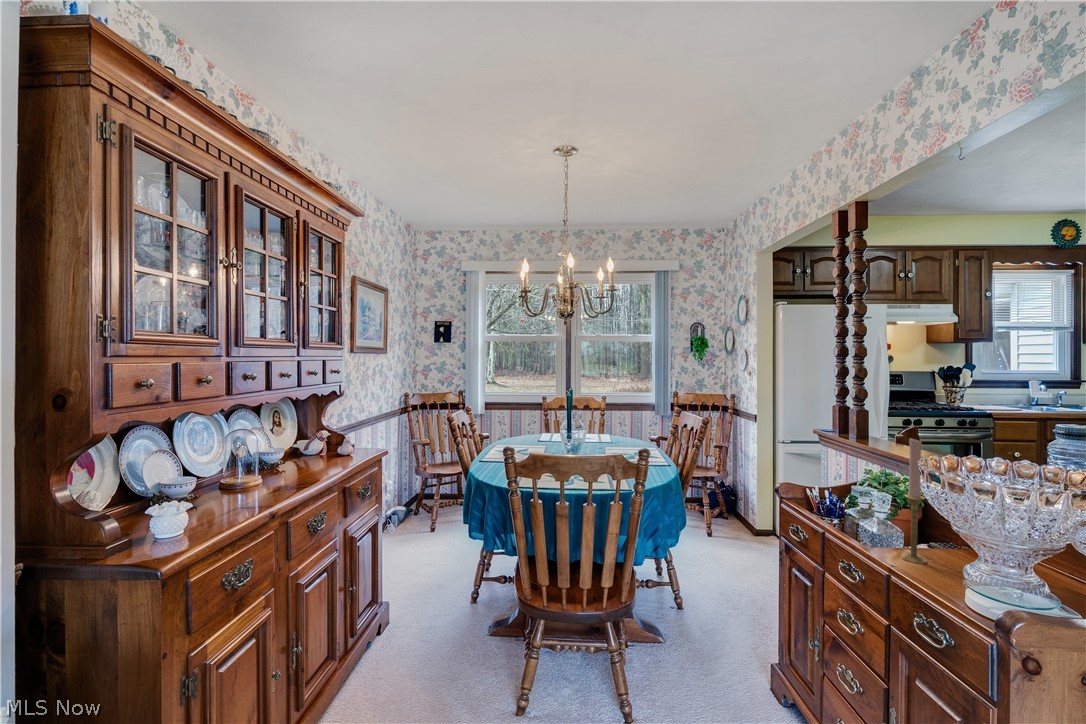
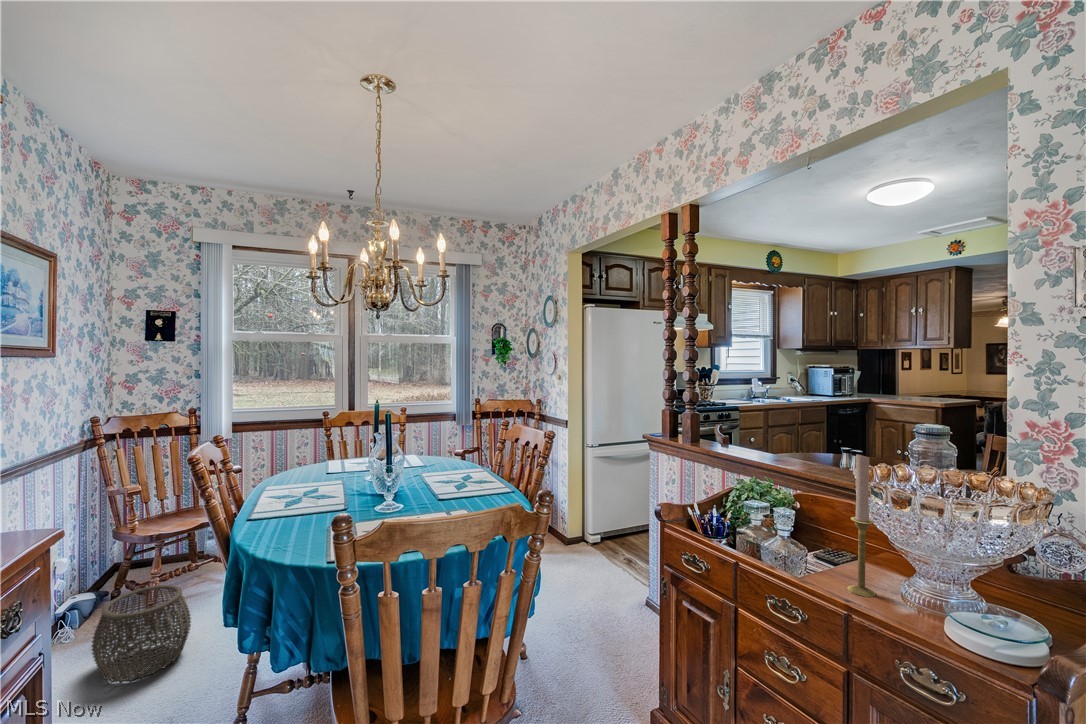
woven basket: none [405,504,455,558] -> present [91,585,191,682]

